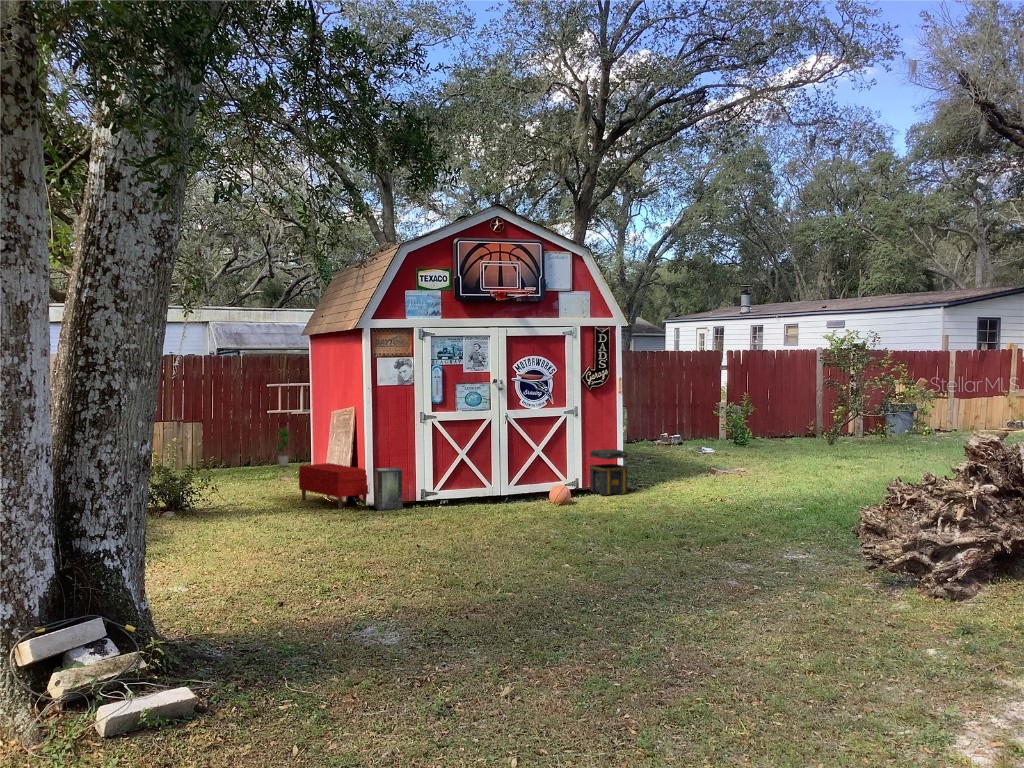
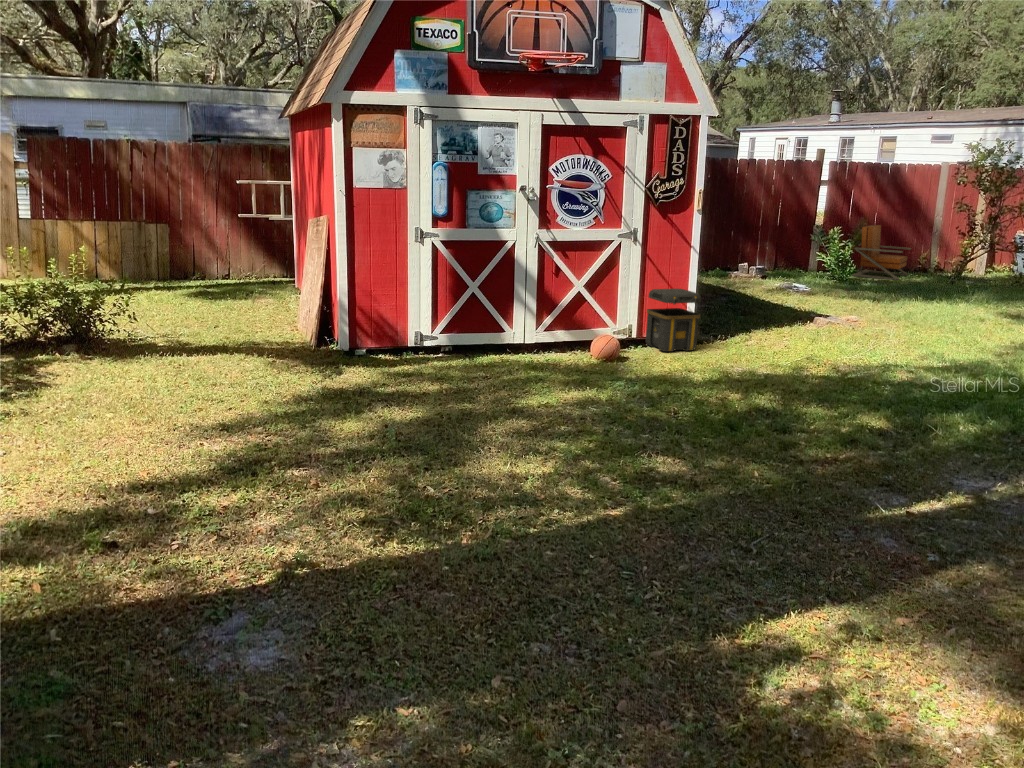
lounge chair: none [756,400,803,444] -> present [853,225,911,280]
potted plant: present [277,428,289,466] -> none [261,234,292,284]
bench: present [299,463,369,509] -> none [258,291,347,357]
storage box: present [374,467,402,510] -> none [351,304,387,363]

